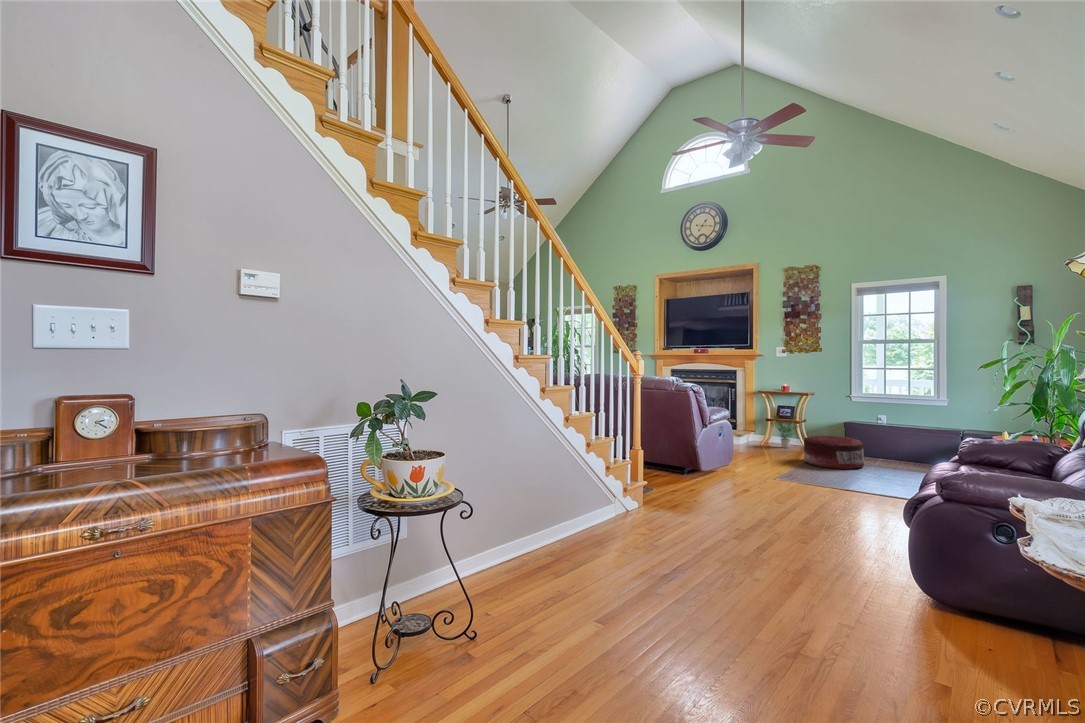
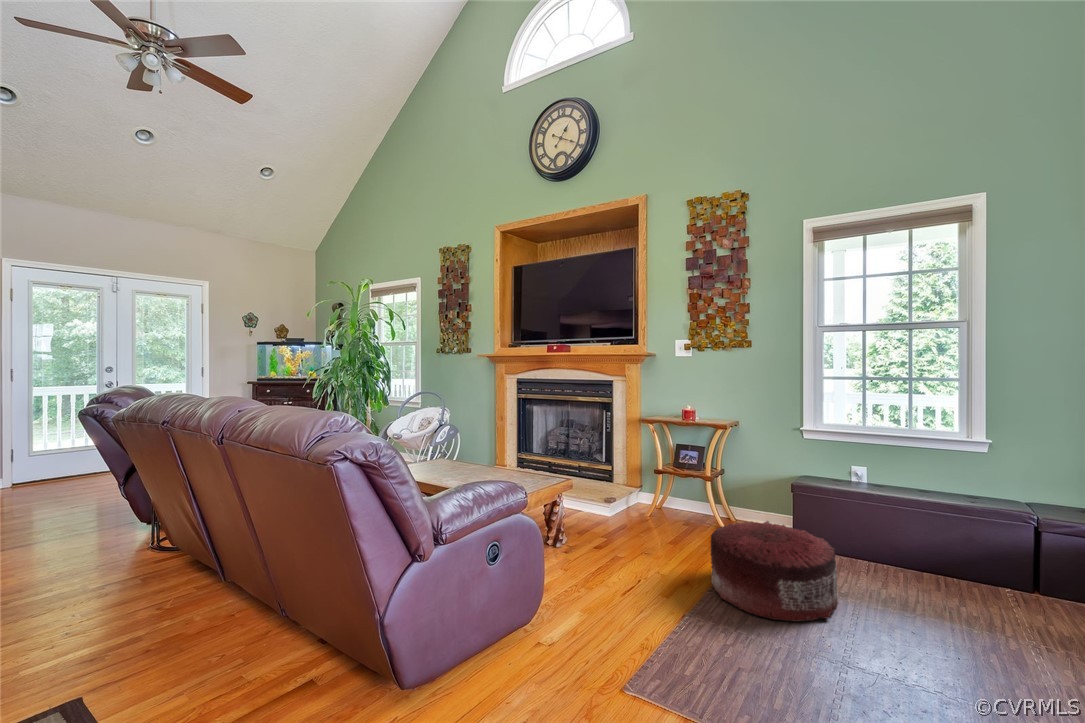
potted plant: present [775,416,799,448] -> none [658,460,719,526]

